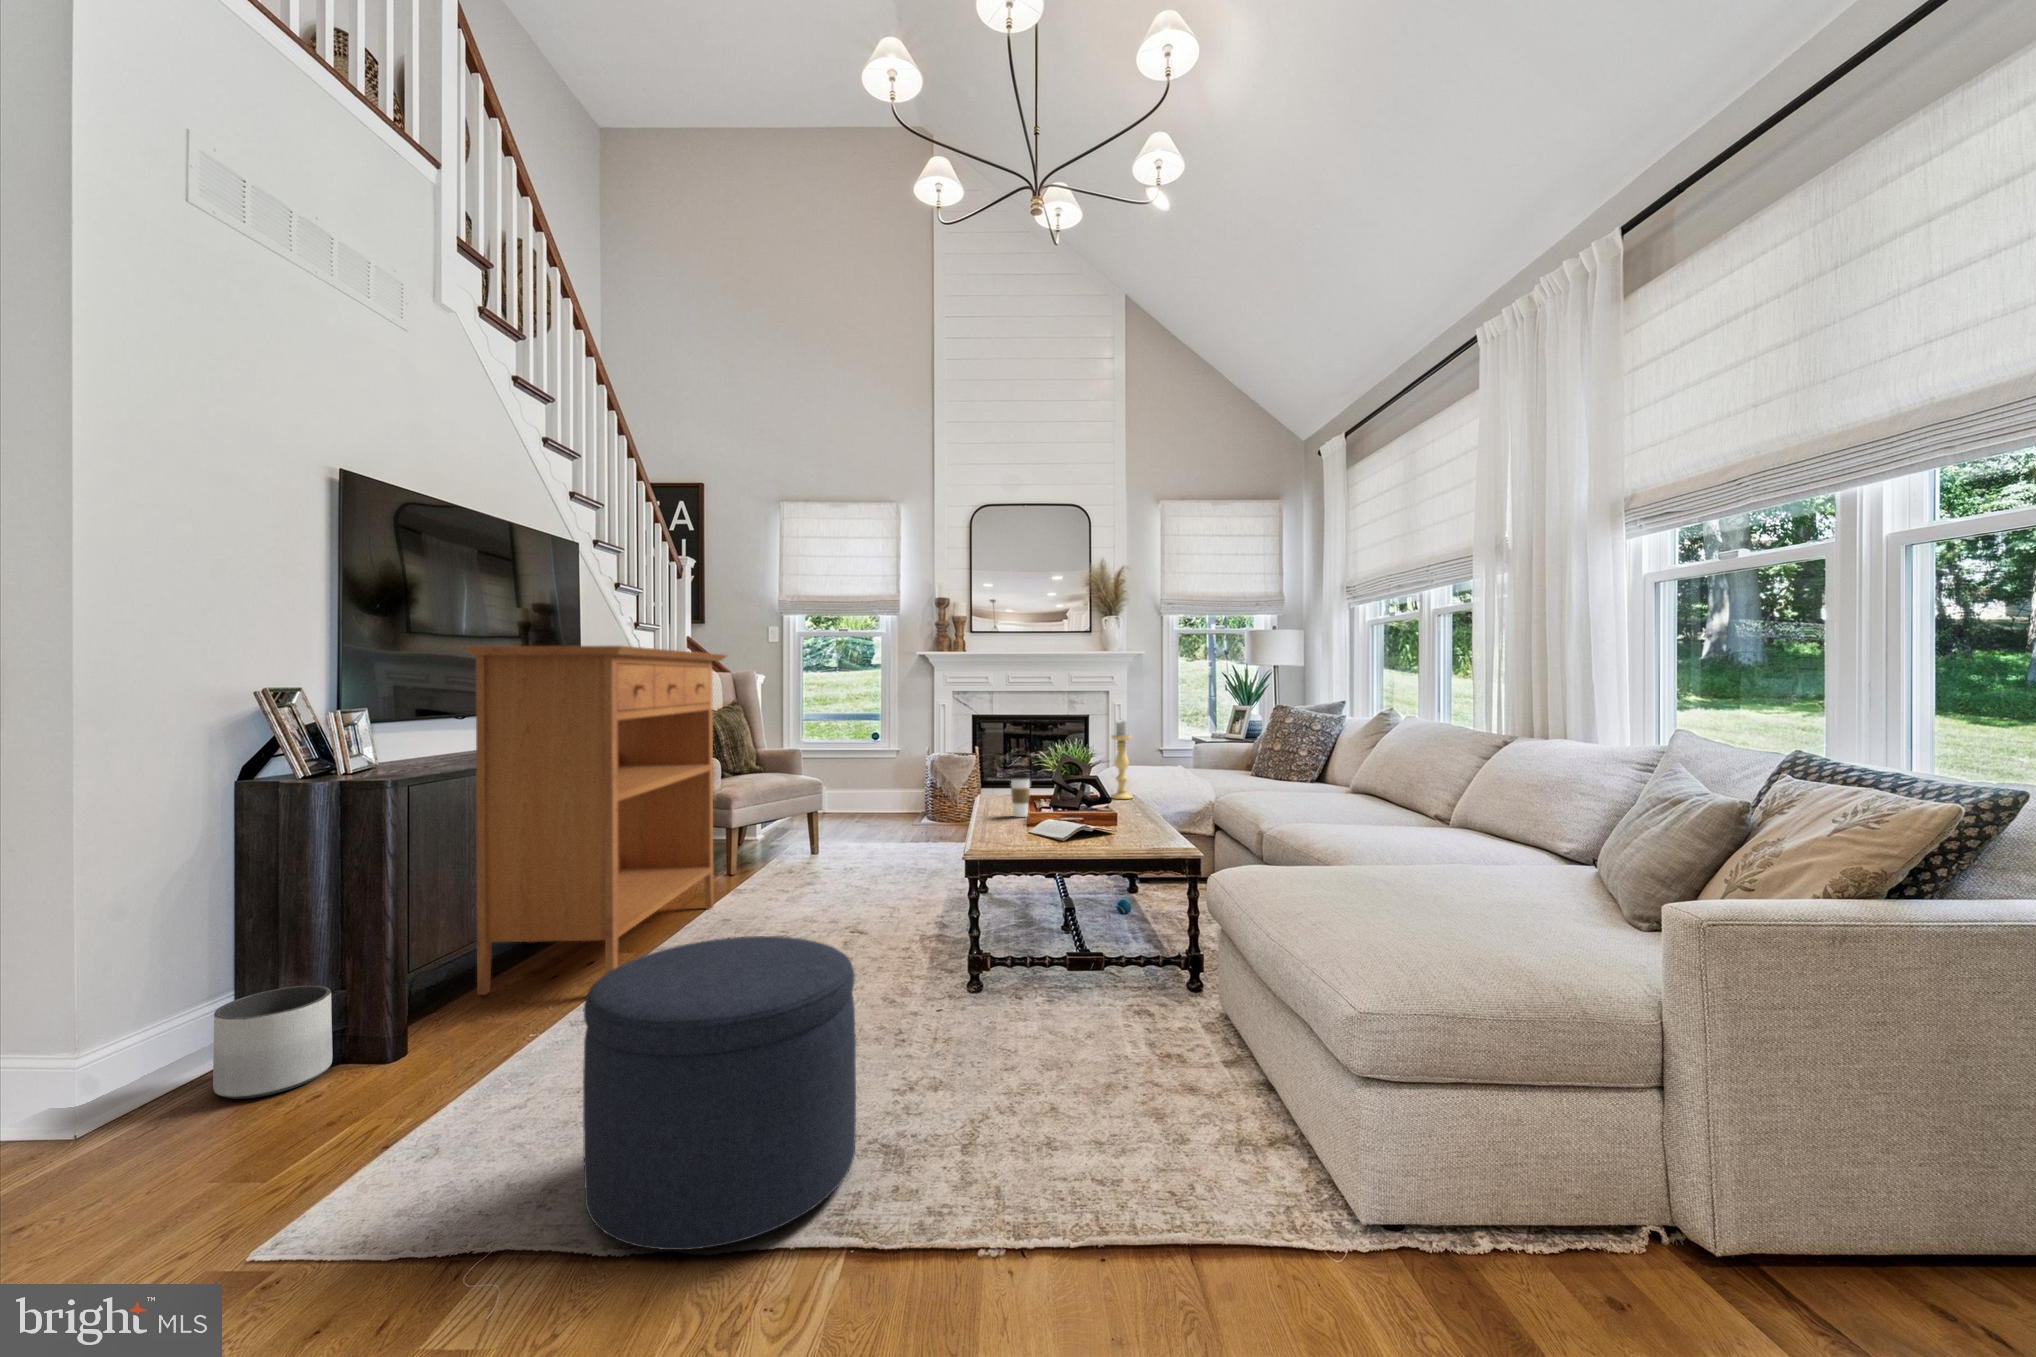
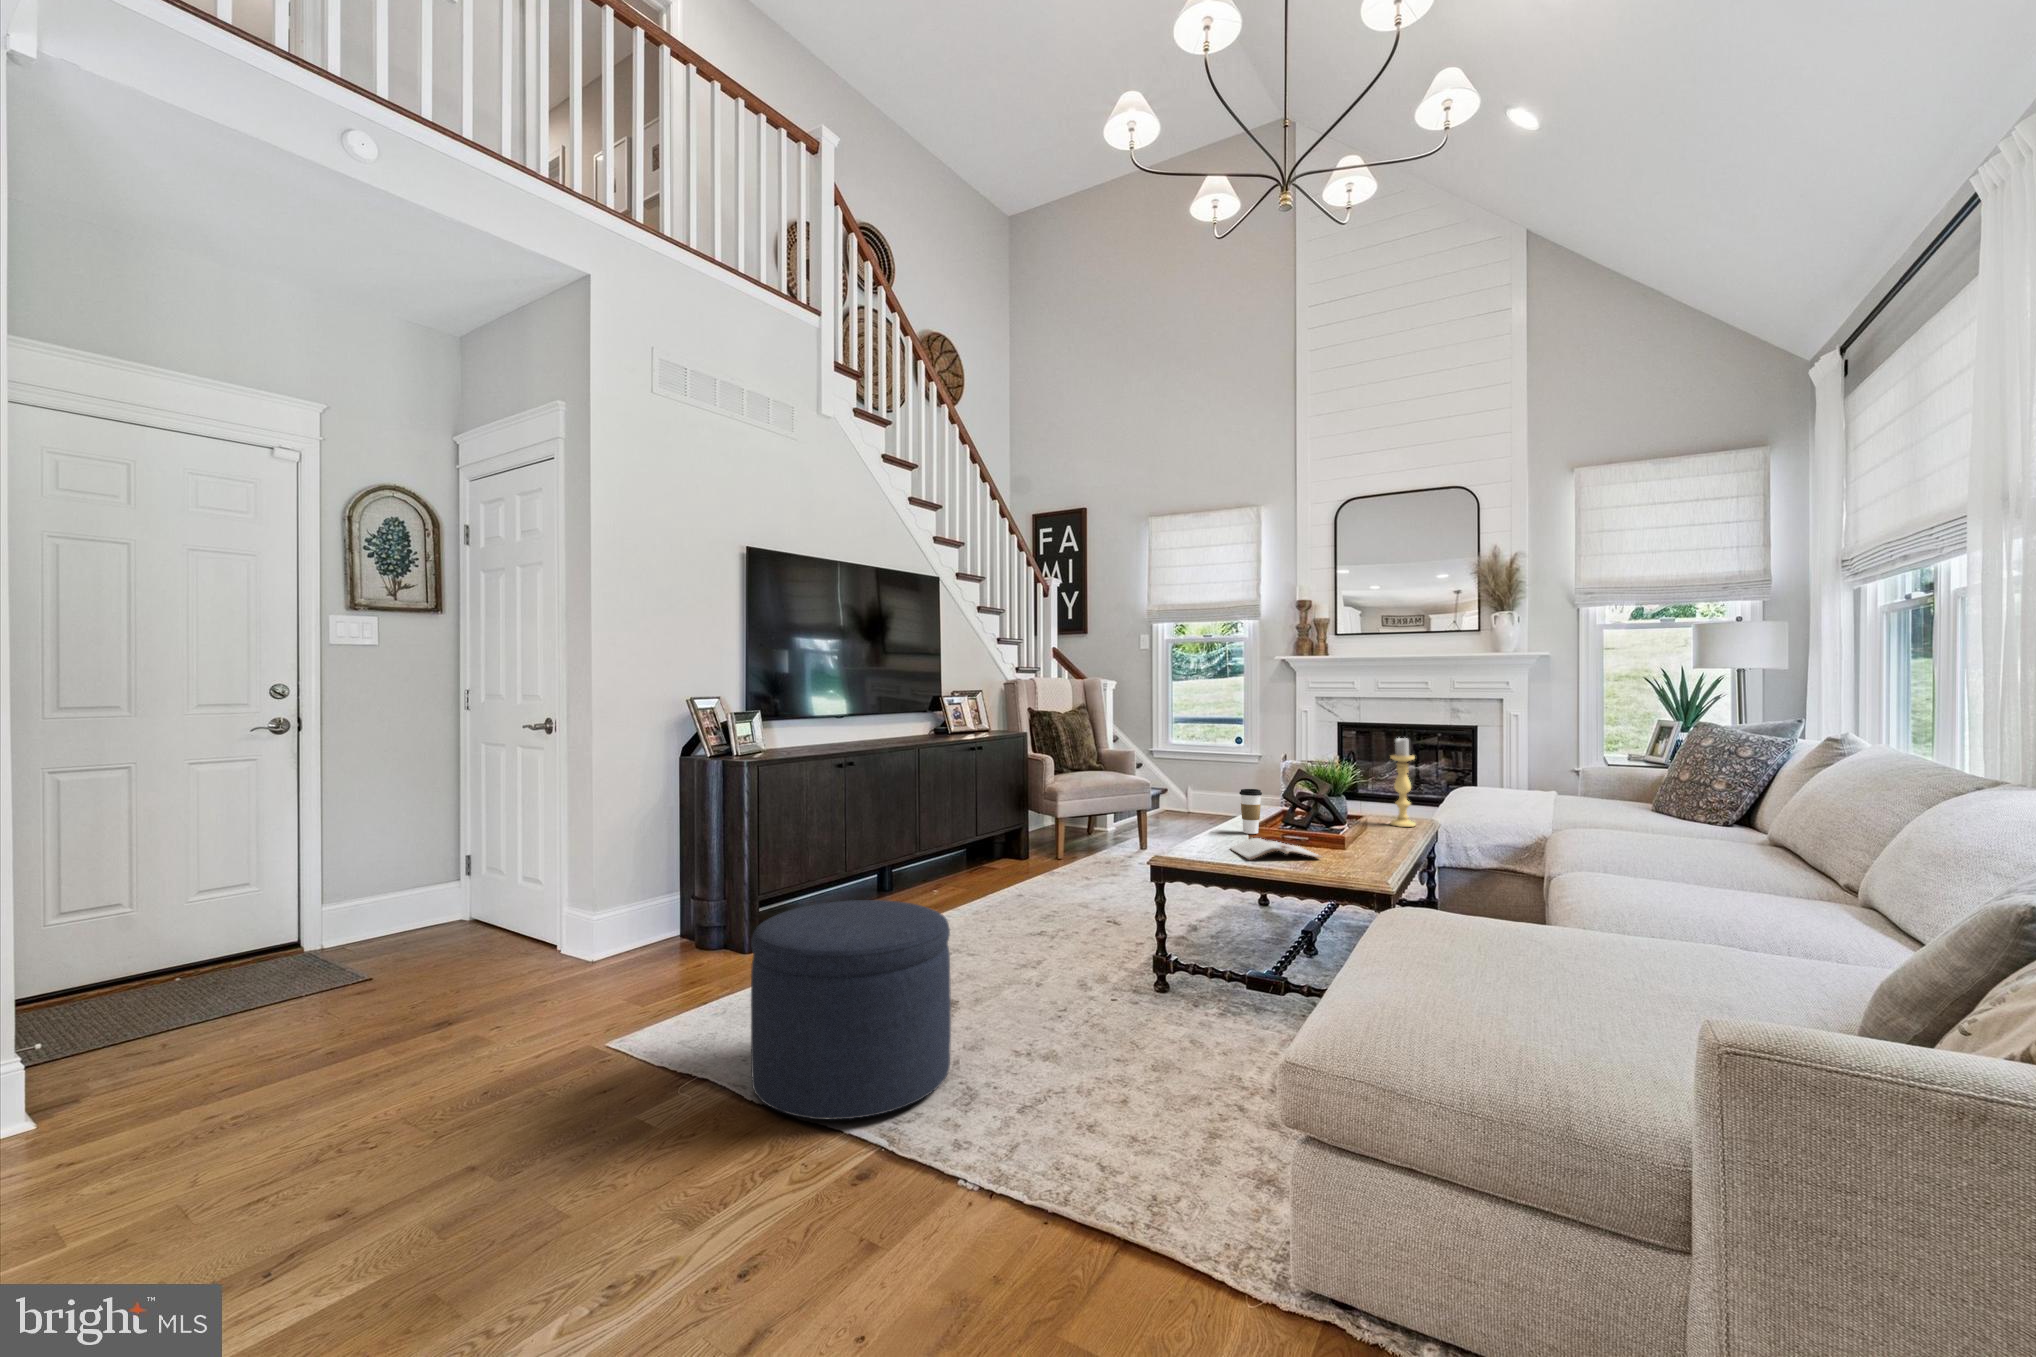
console table: present [466,646,727,995] -> none [804,665,1029,939]
planter: present [213,986,332,1099] -> none [648,897,711,963]

